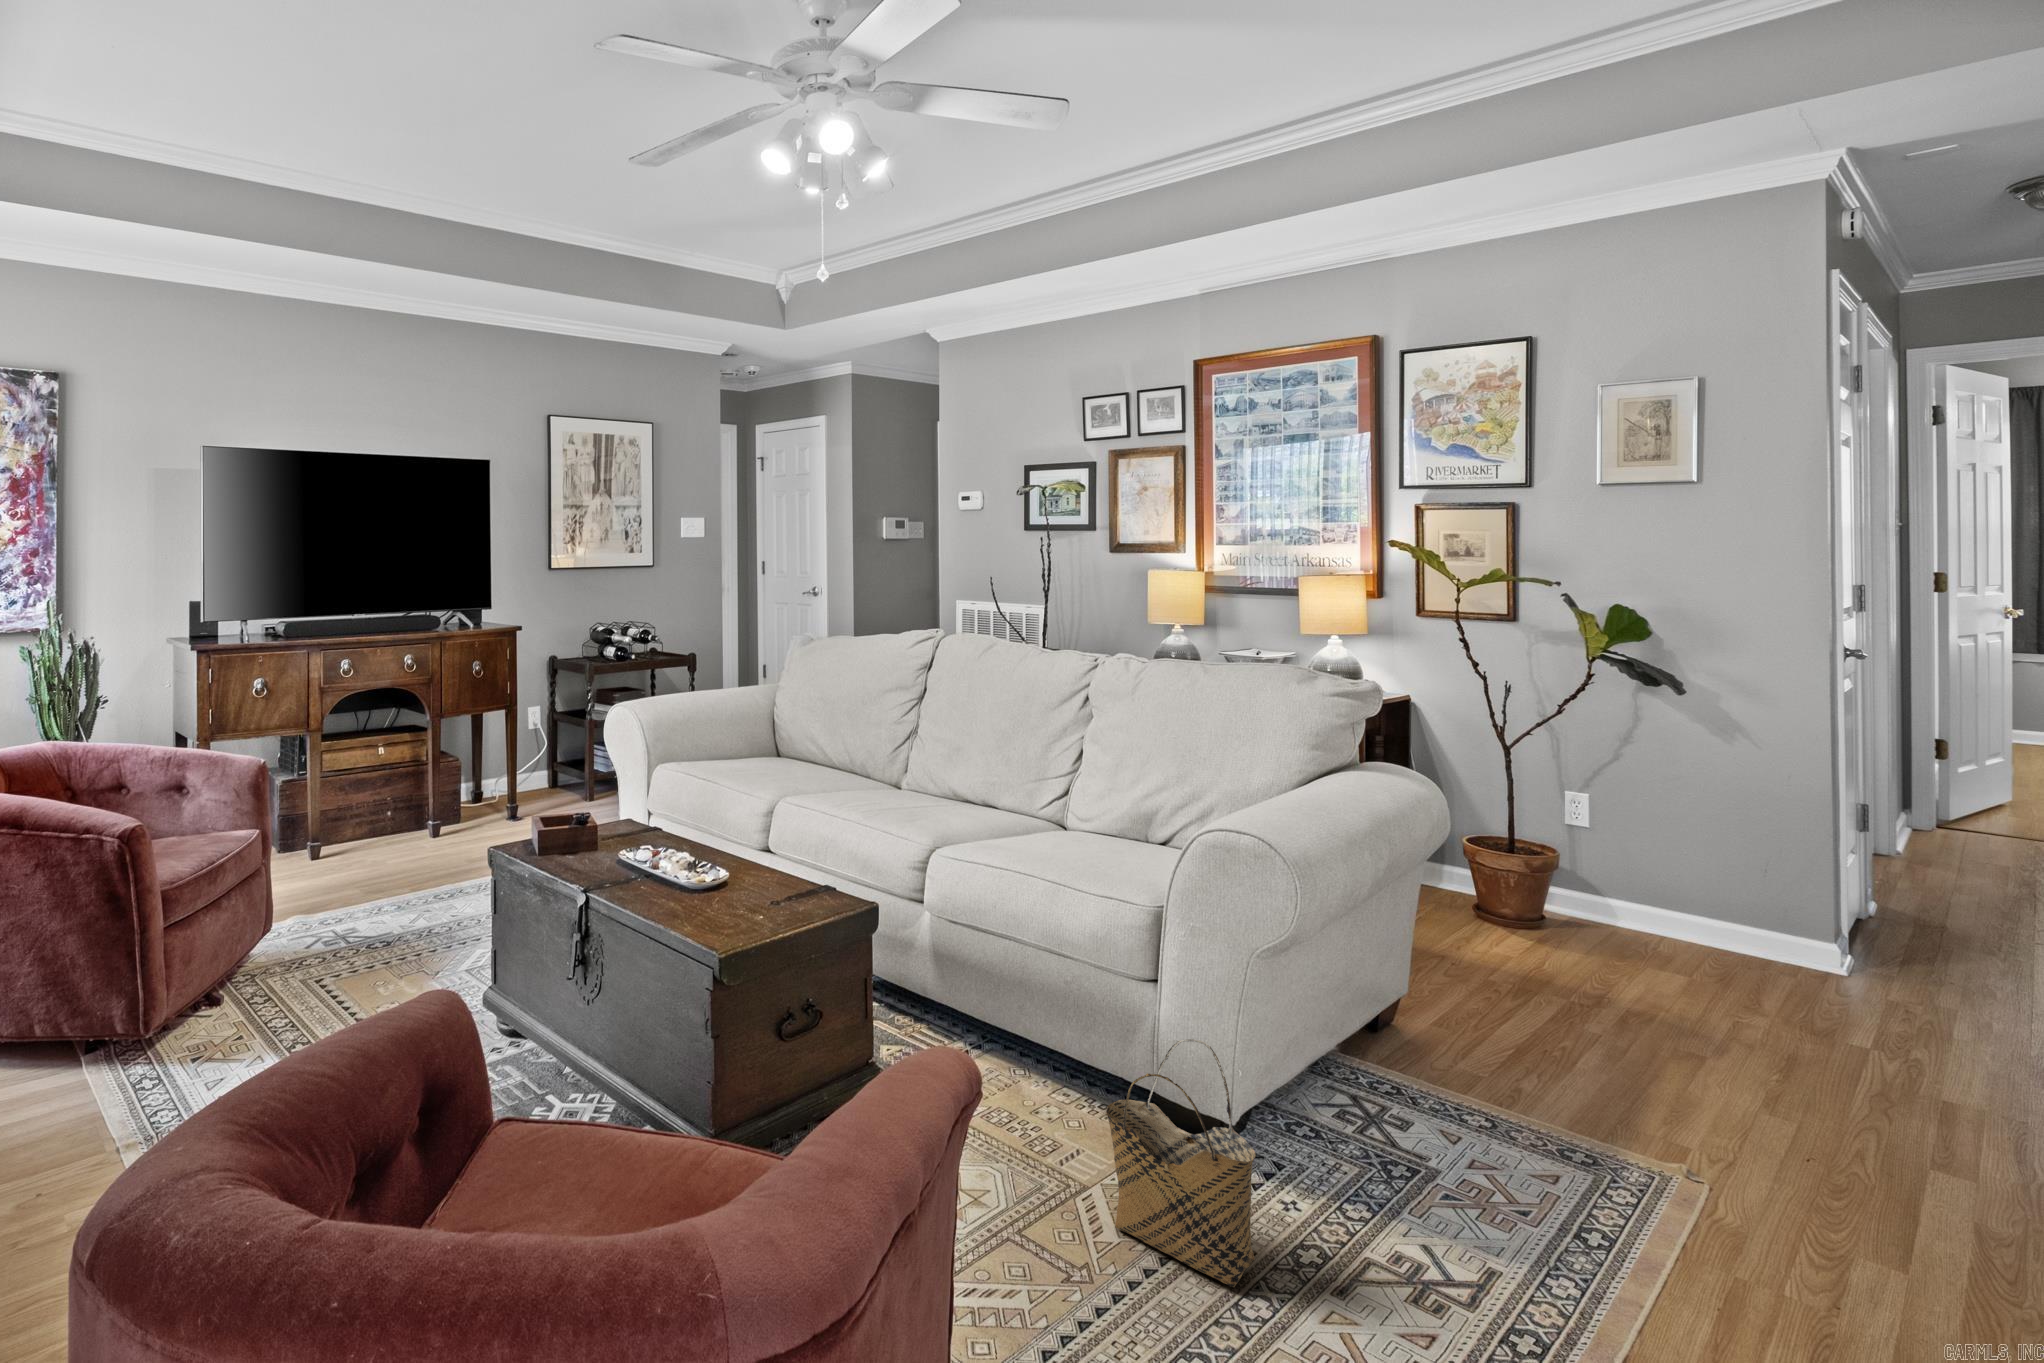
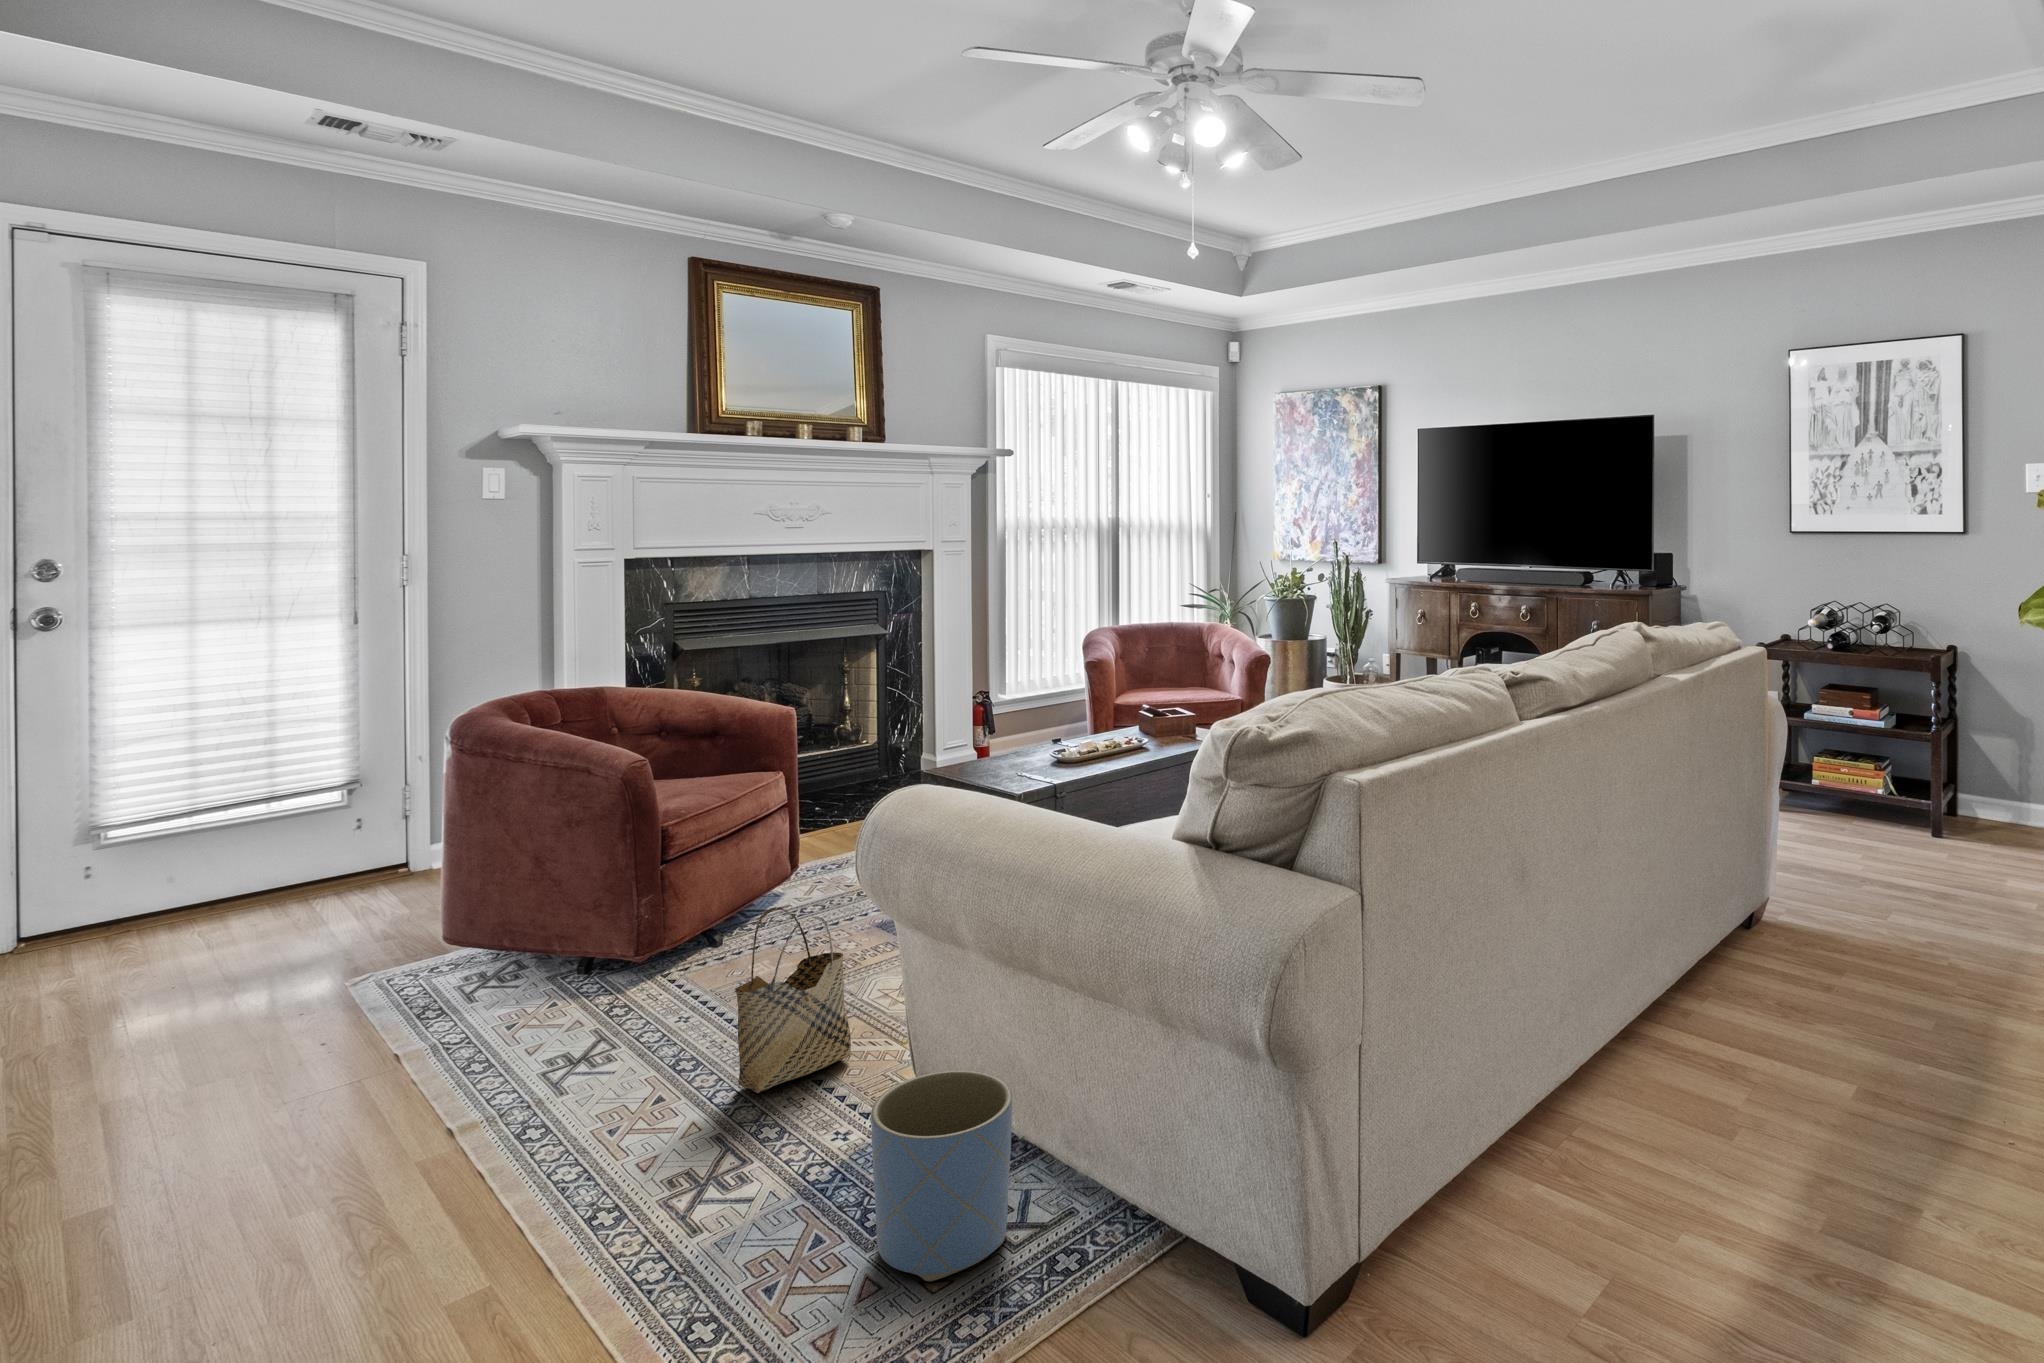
planter: none [1343,998,1466,1159] -> present [871,1070,1012,1281]

